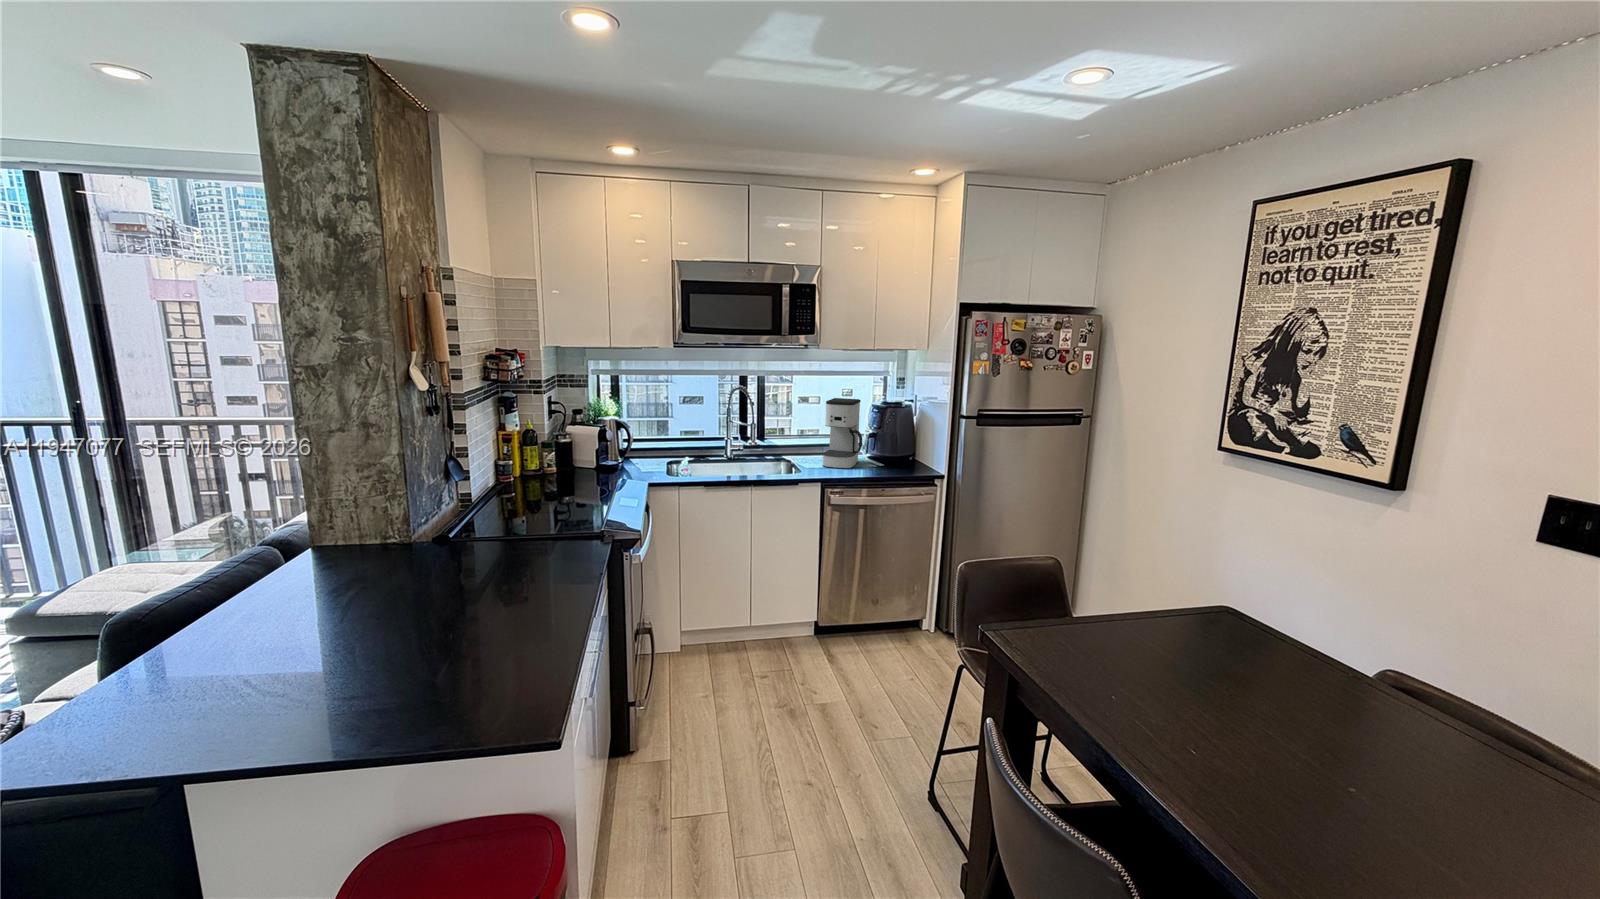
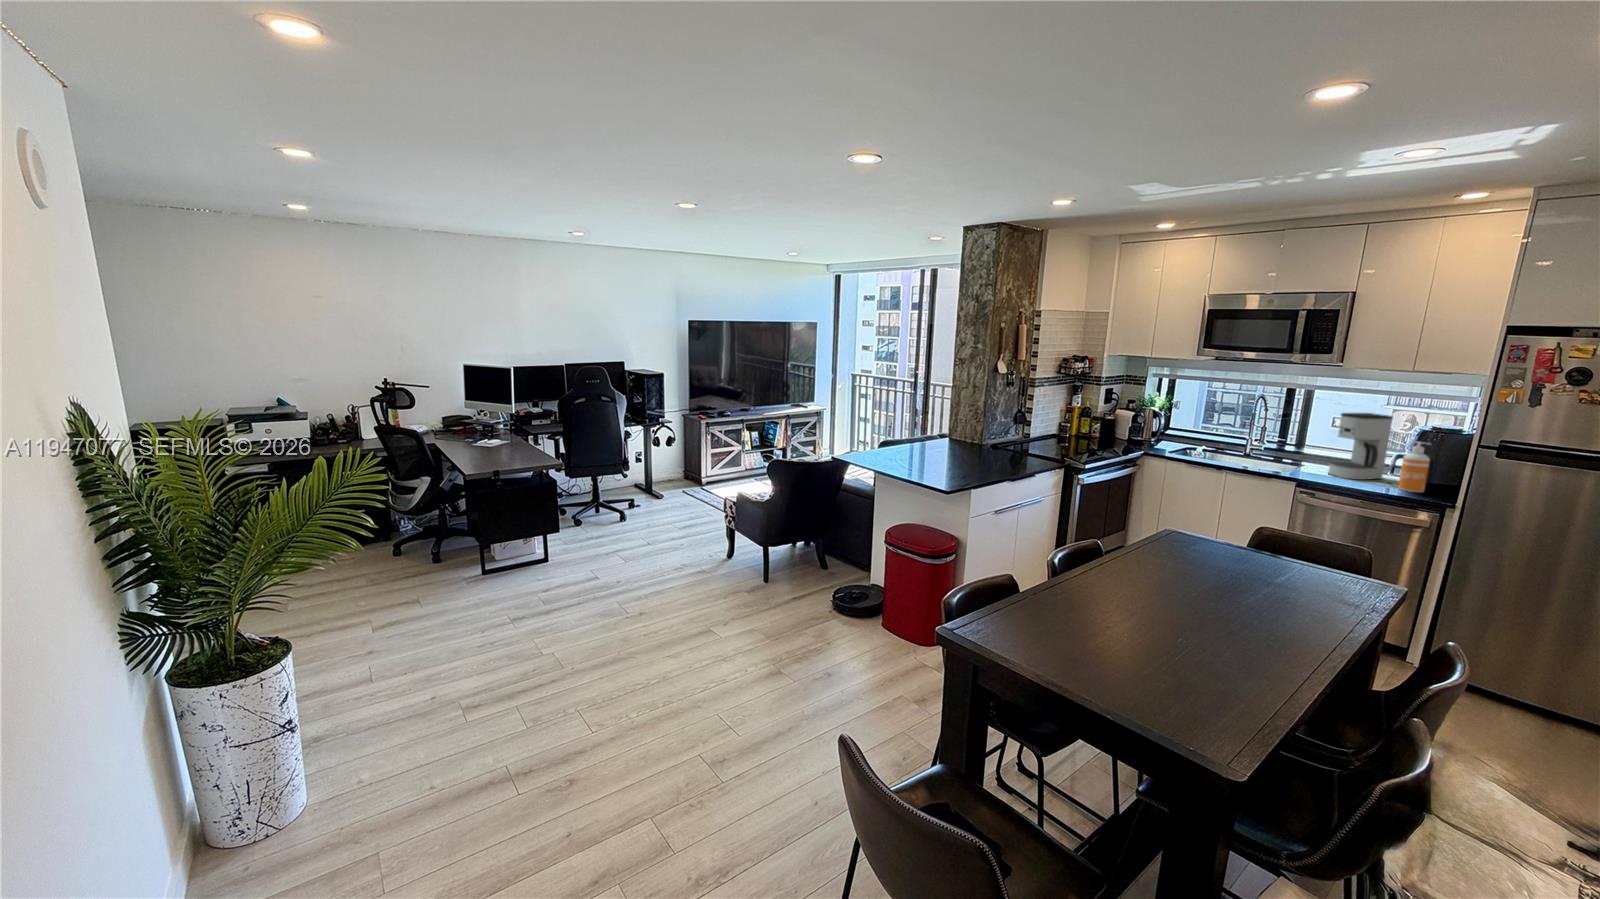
soap dispenser: none [891,423,912,472] -> present [1398,442,1430,492]

